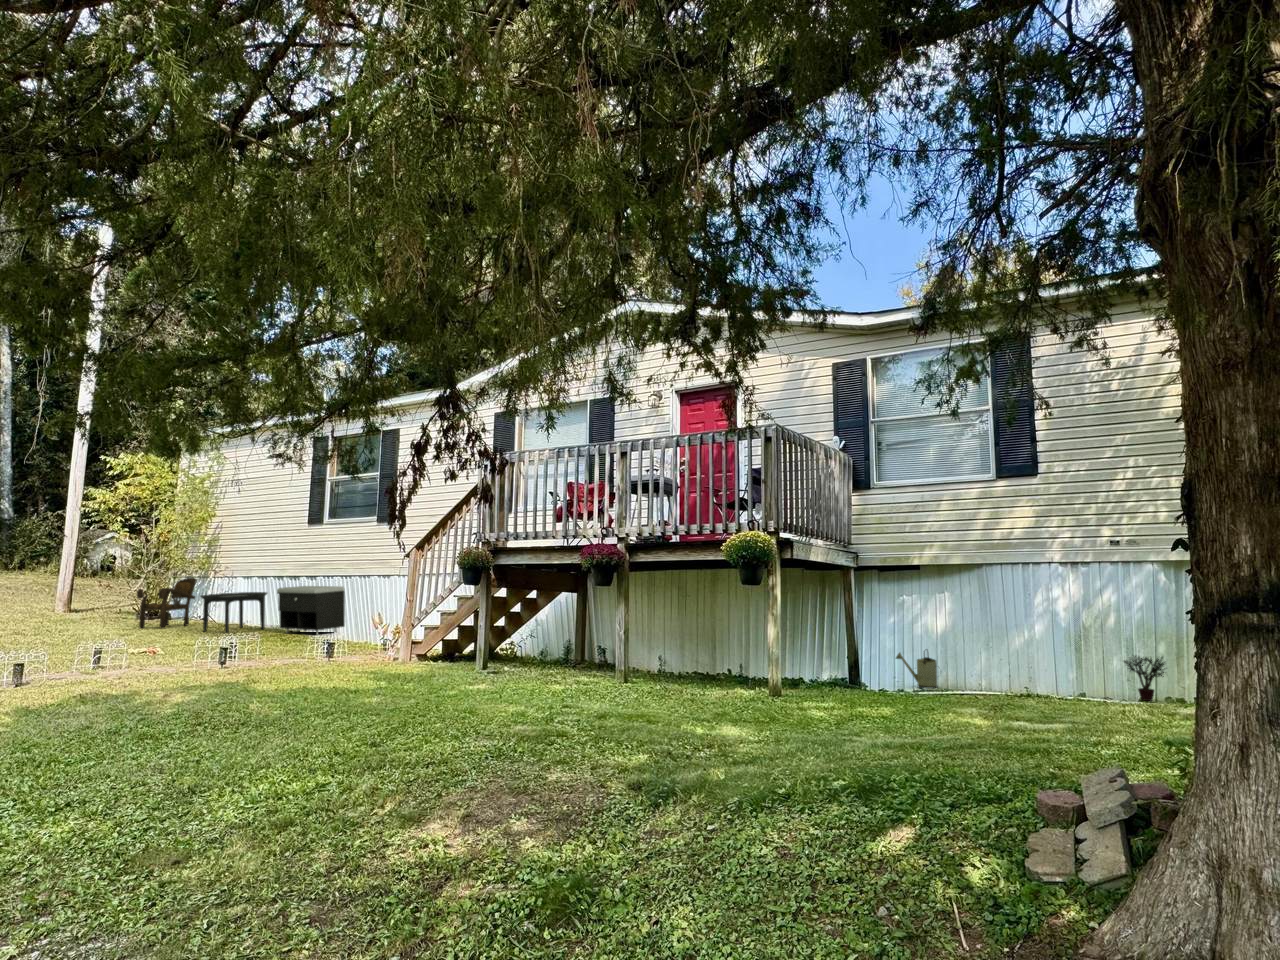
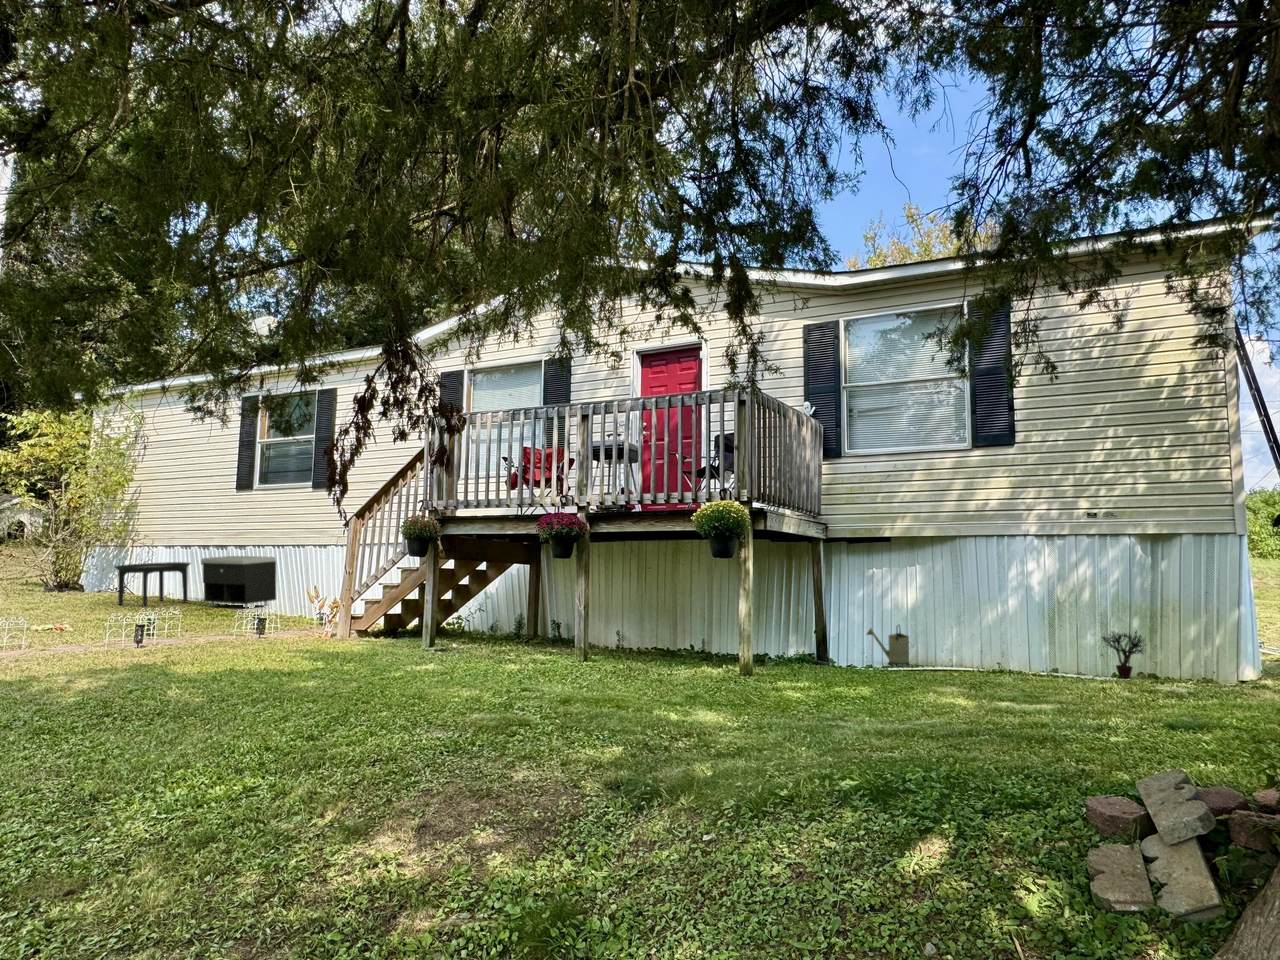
armchair: present [137,578,197,629] -> none [43,545,112,602]

